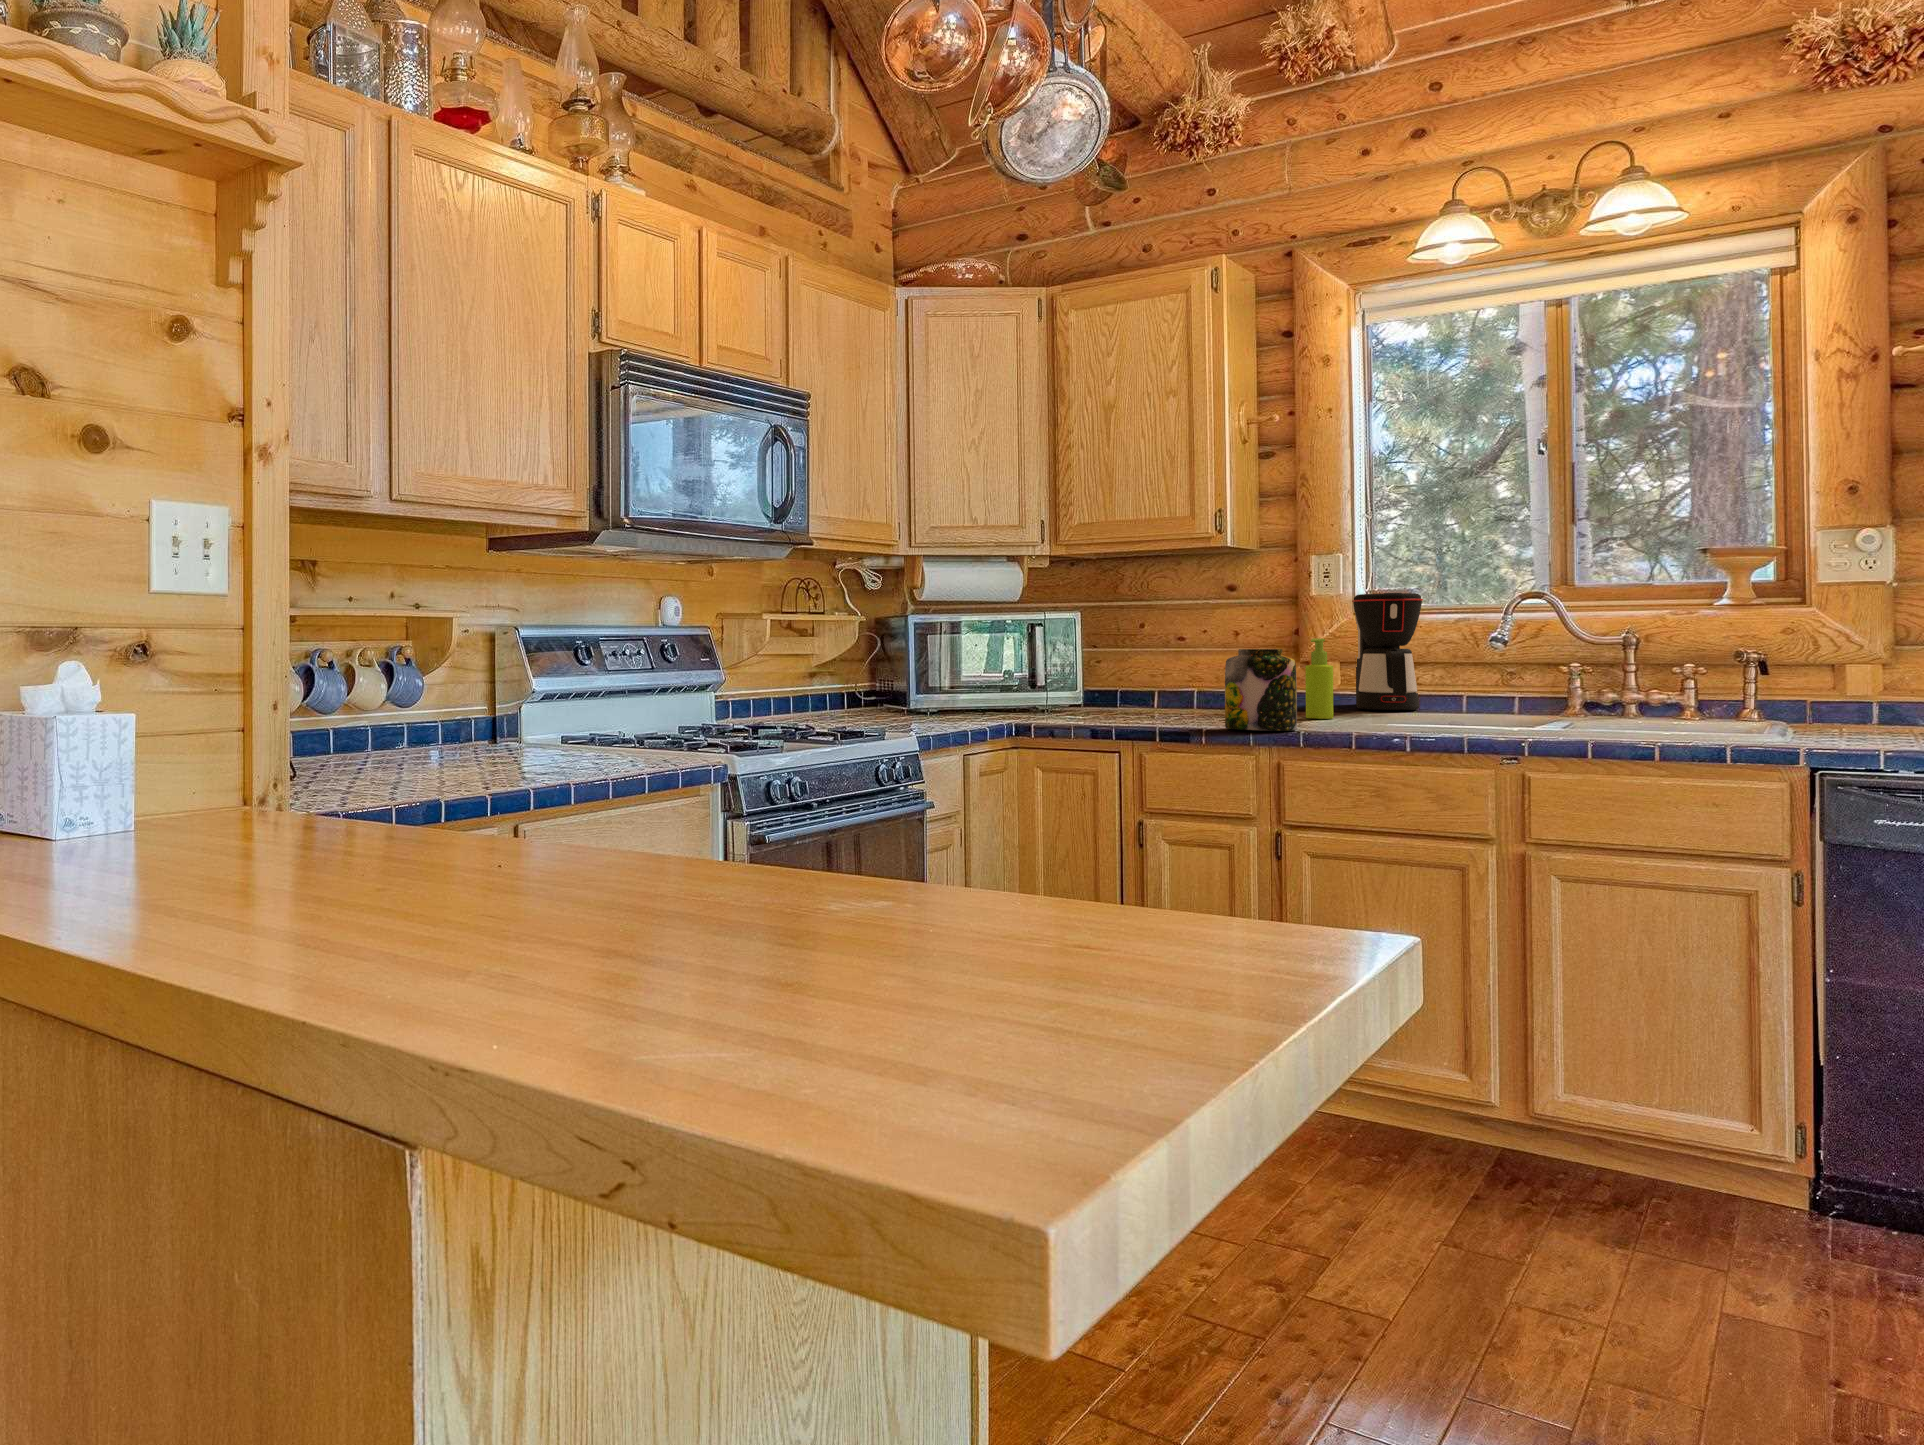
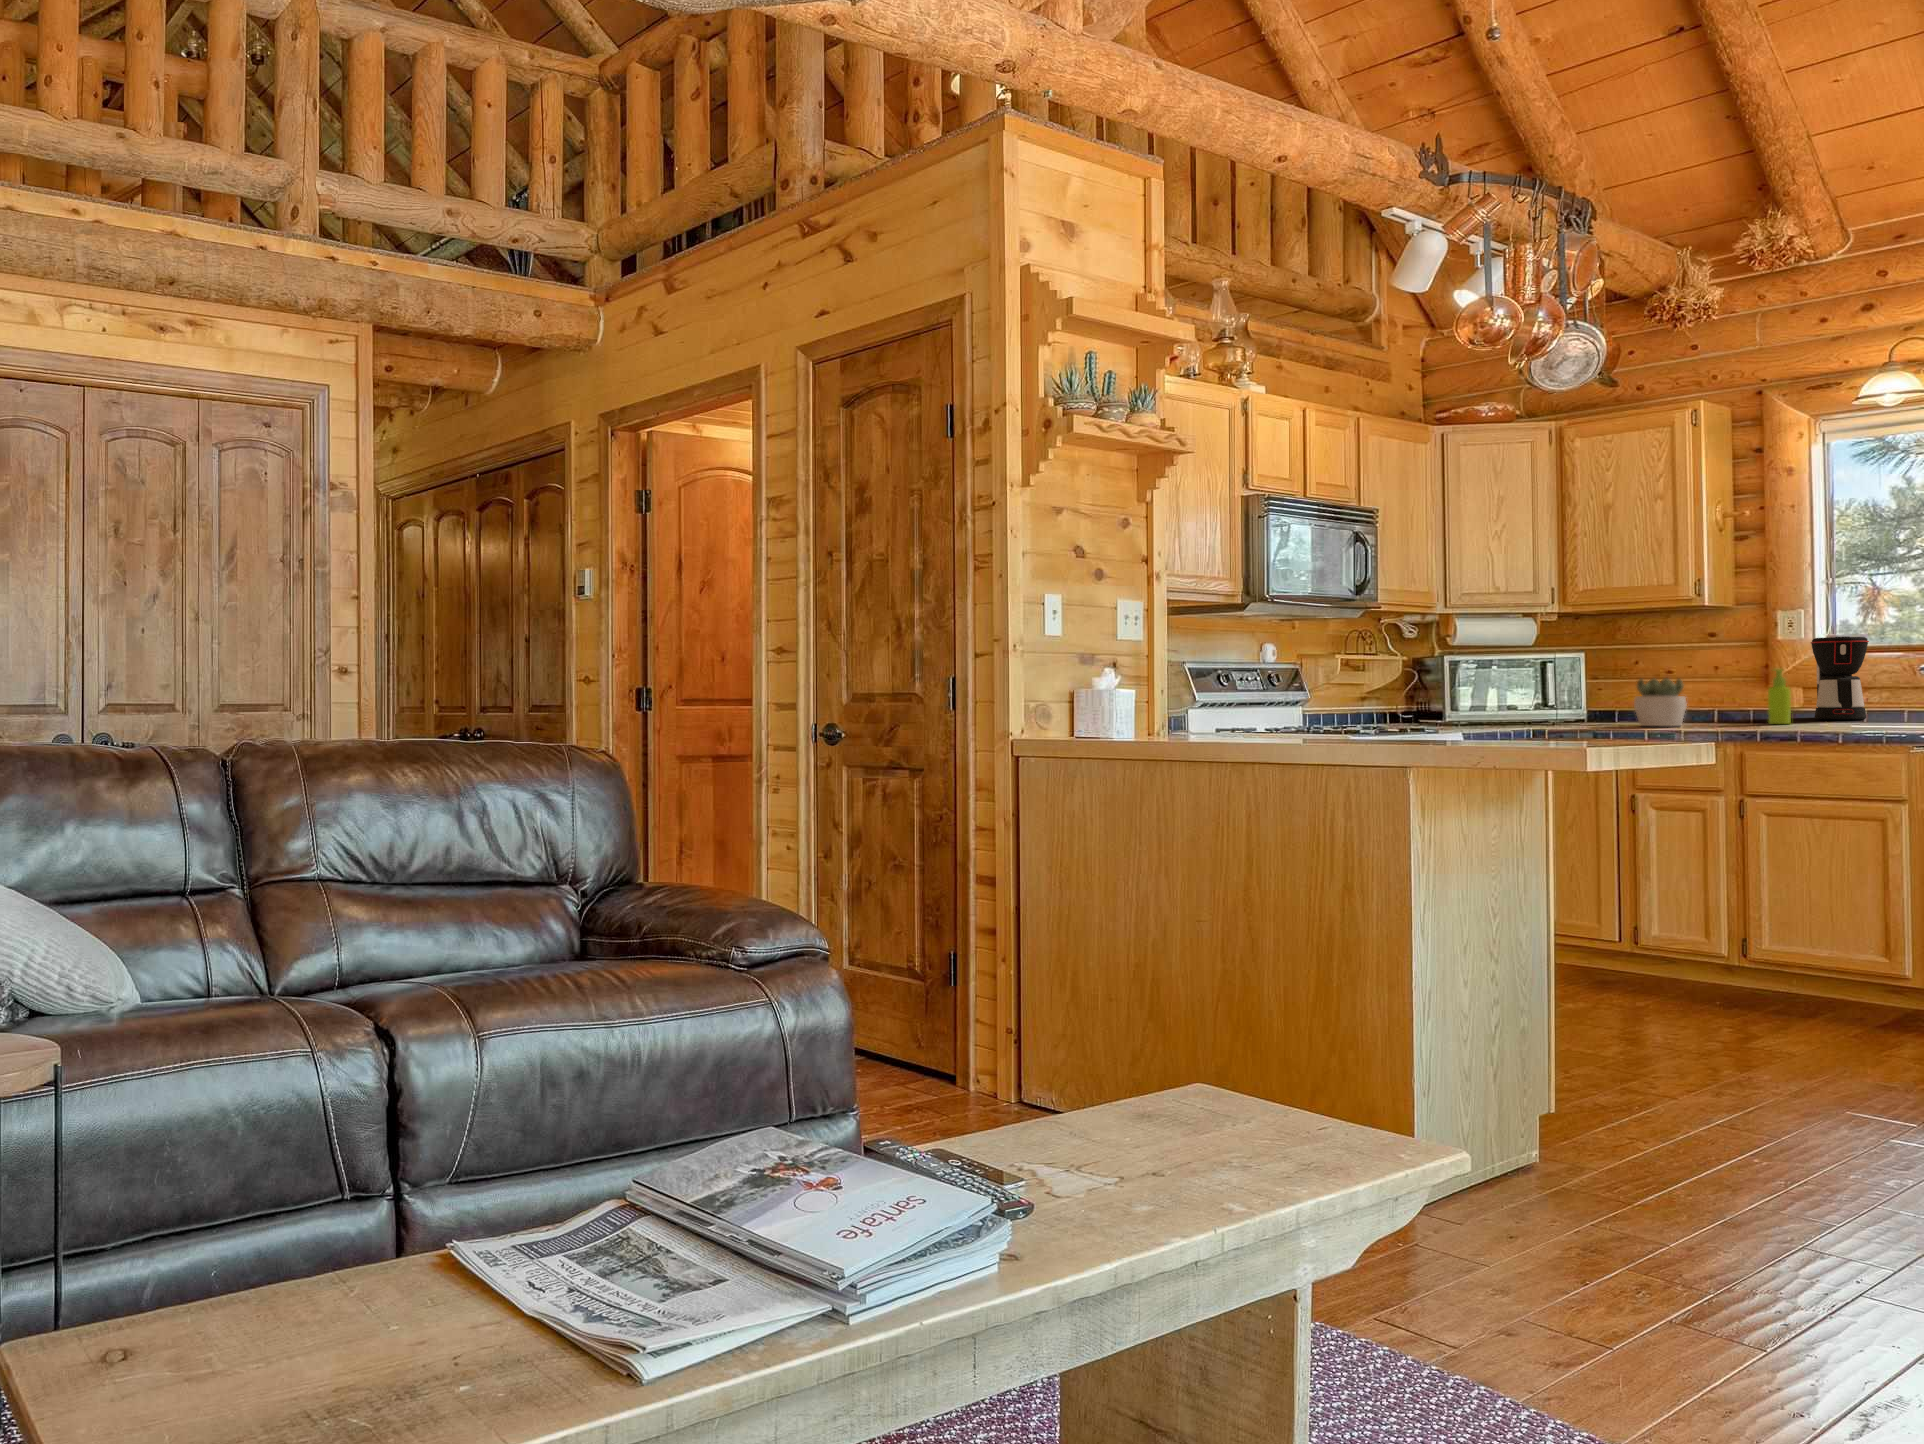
jar: present [1225,649,1297,731] -> none [1700,675,1756,729]
succulent plant: none [1140,651,1205,722] -> present [1634,678,1686,726]

